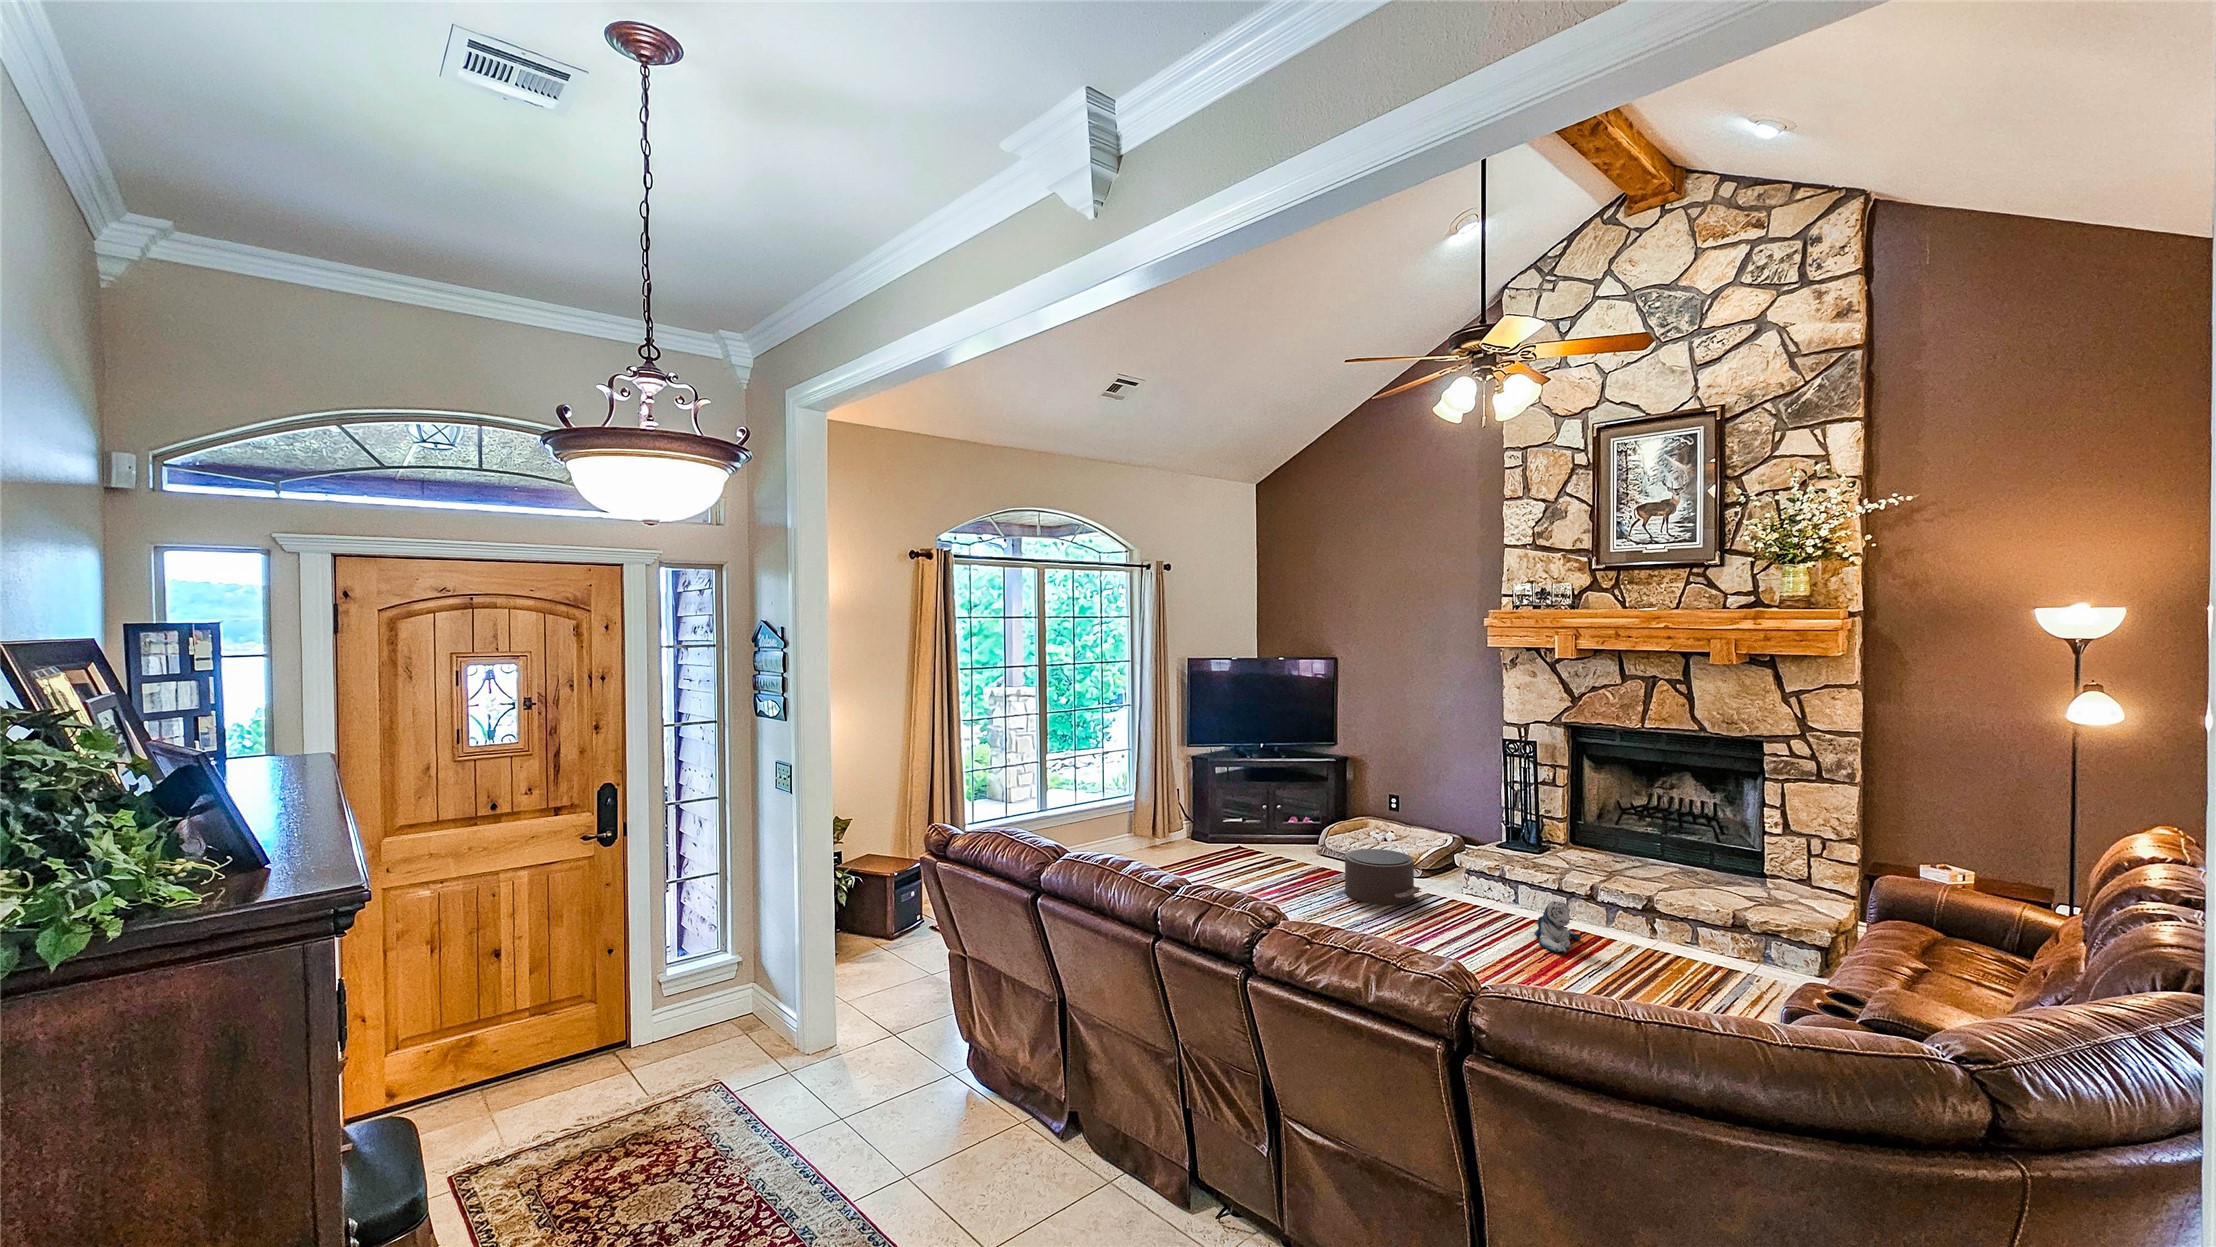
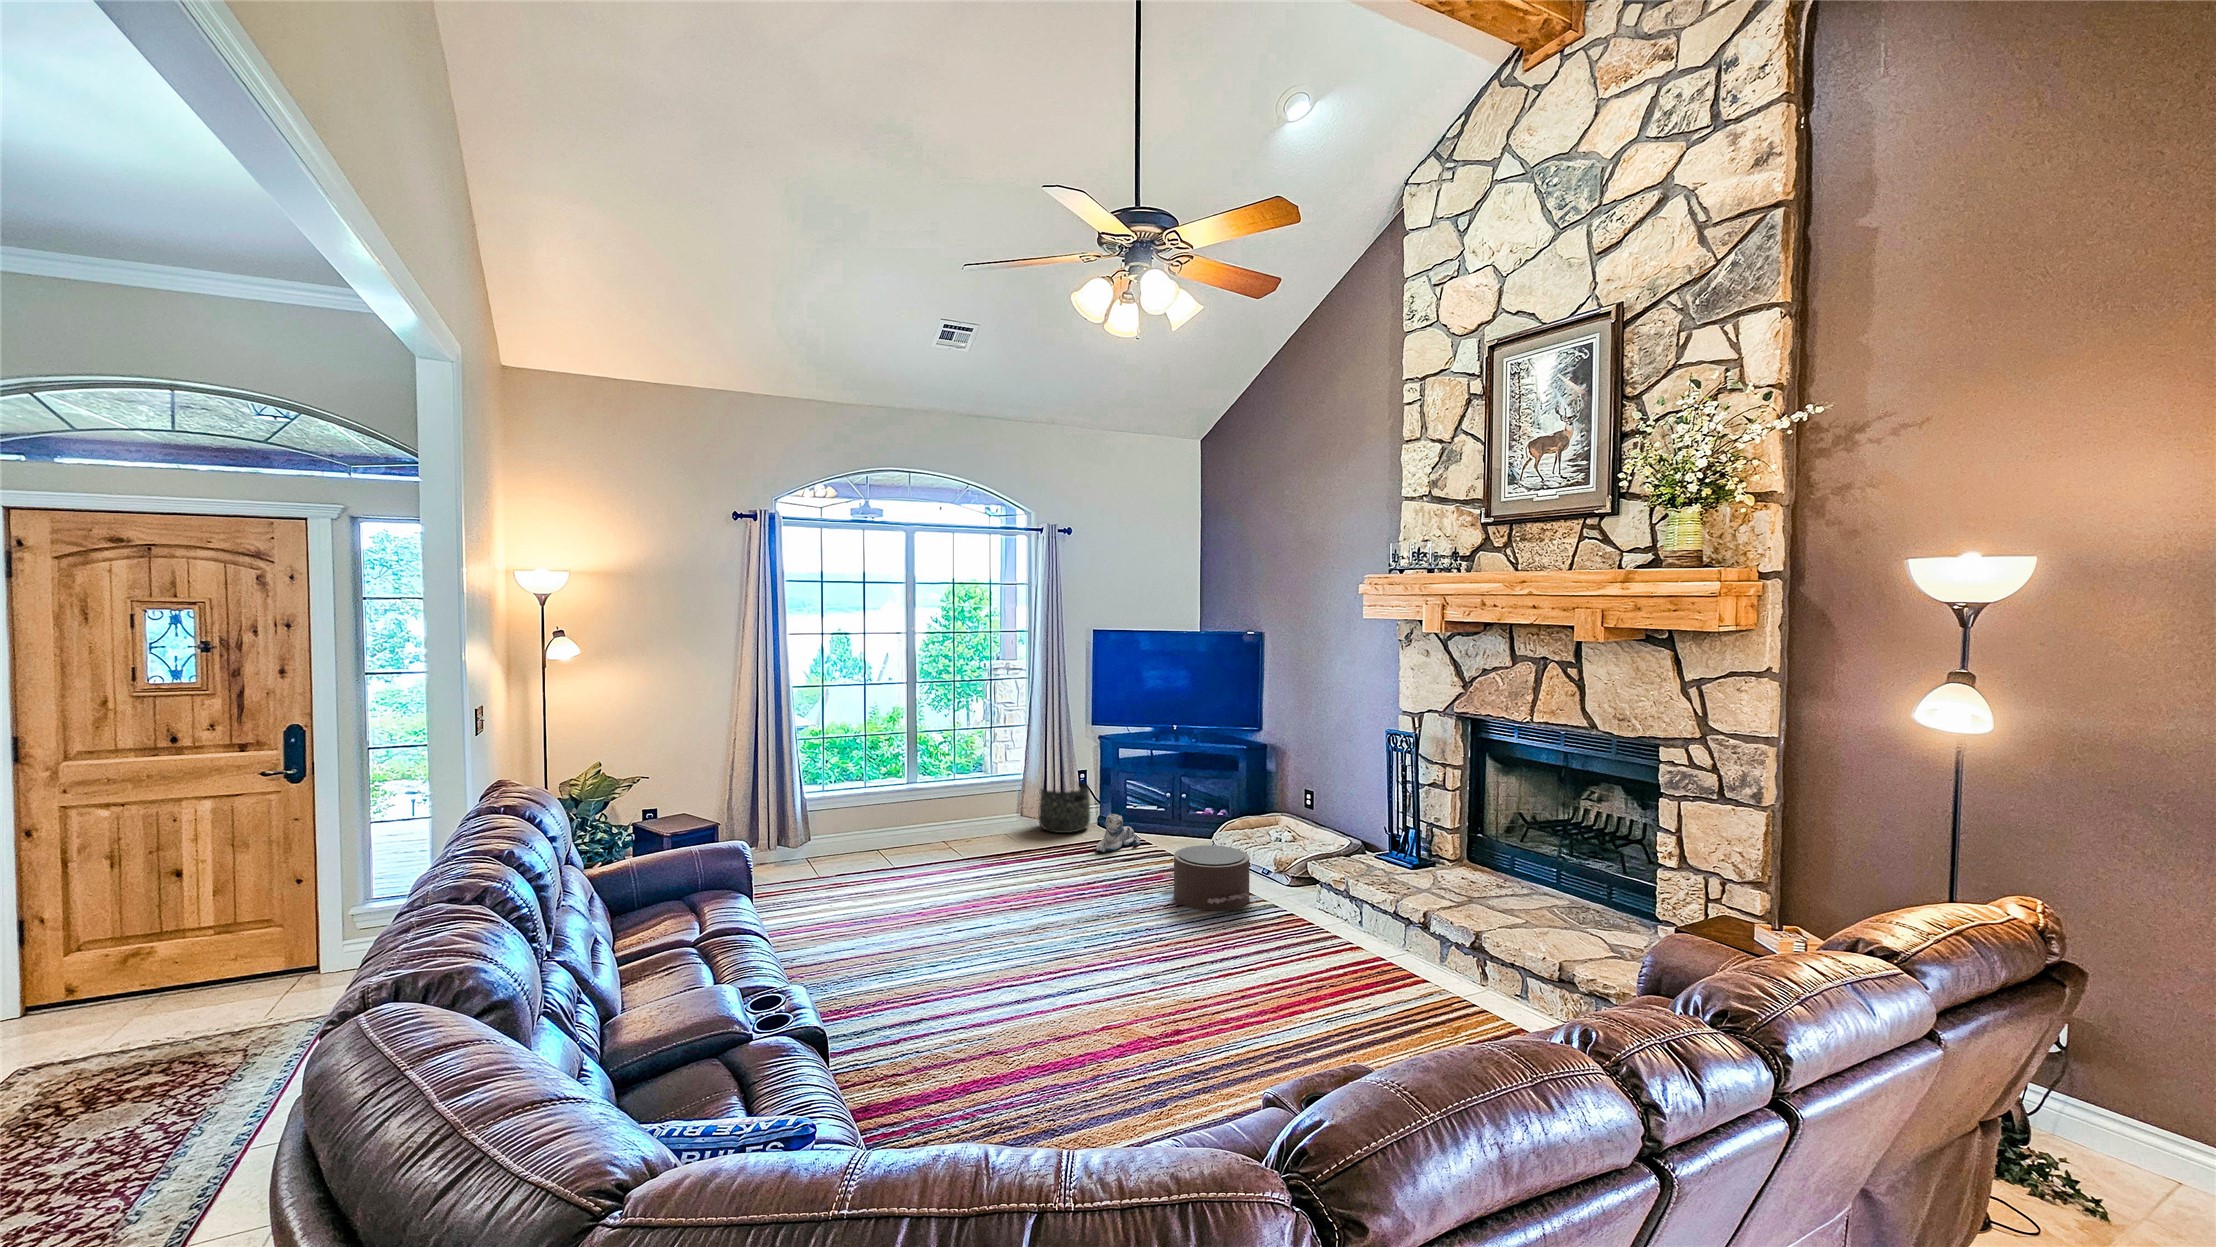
basket: none [1145,803,1194,852] -> present [1039,782,1090,833]
plush toy: present [1535,901,1580,953] -> present [1096,813,1140,852]

